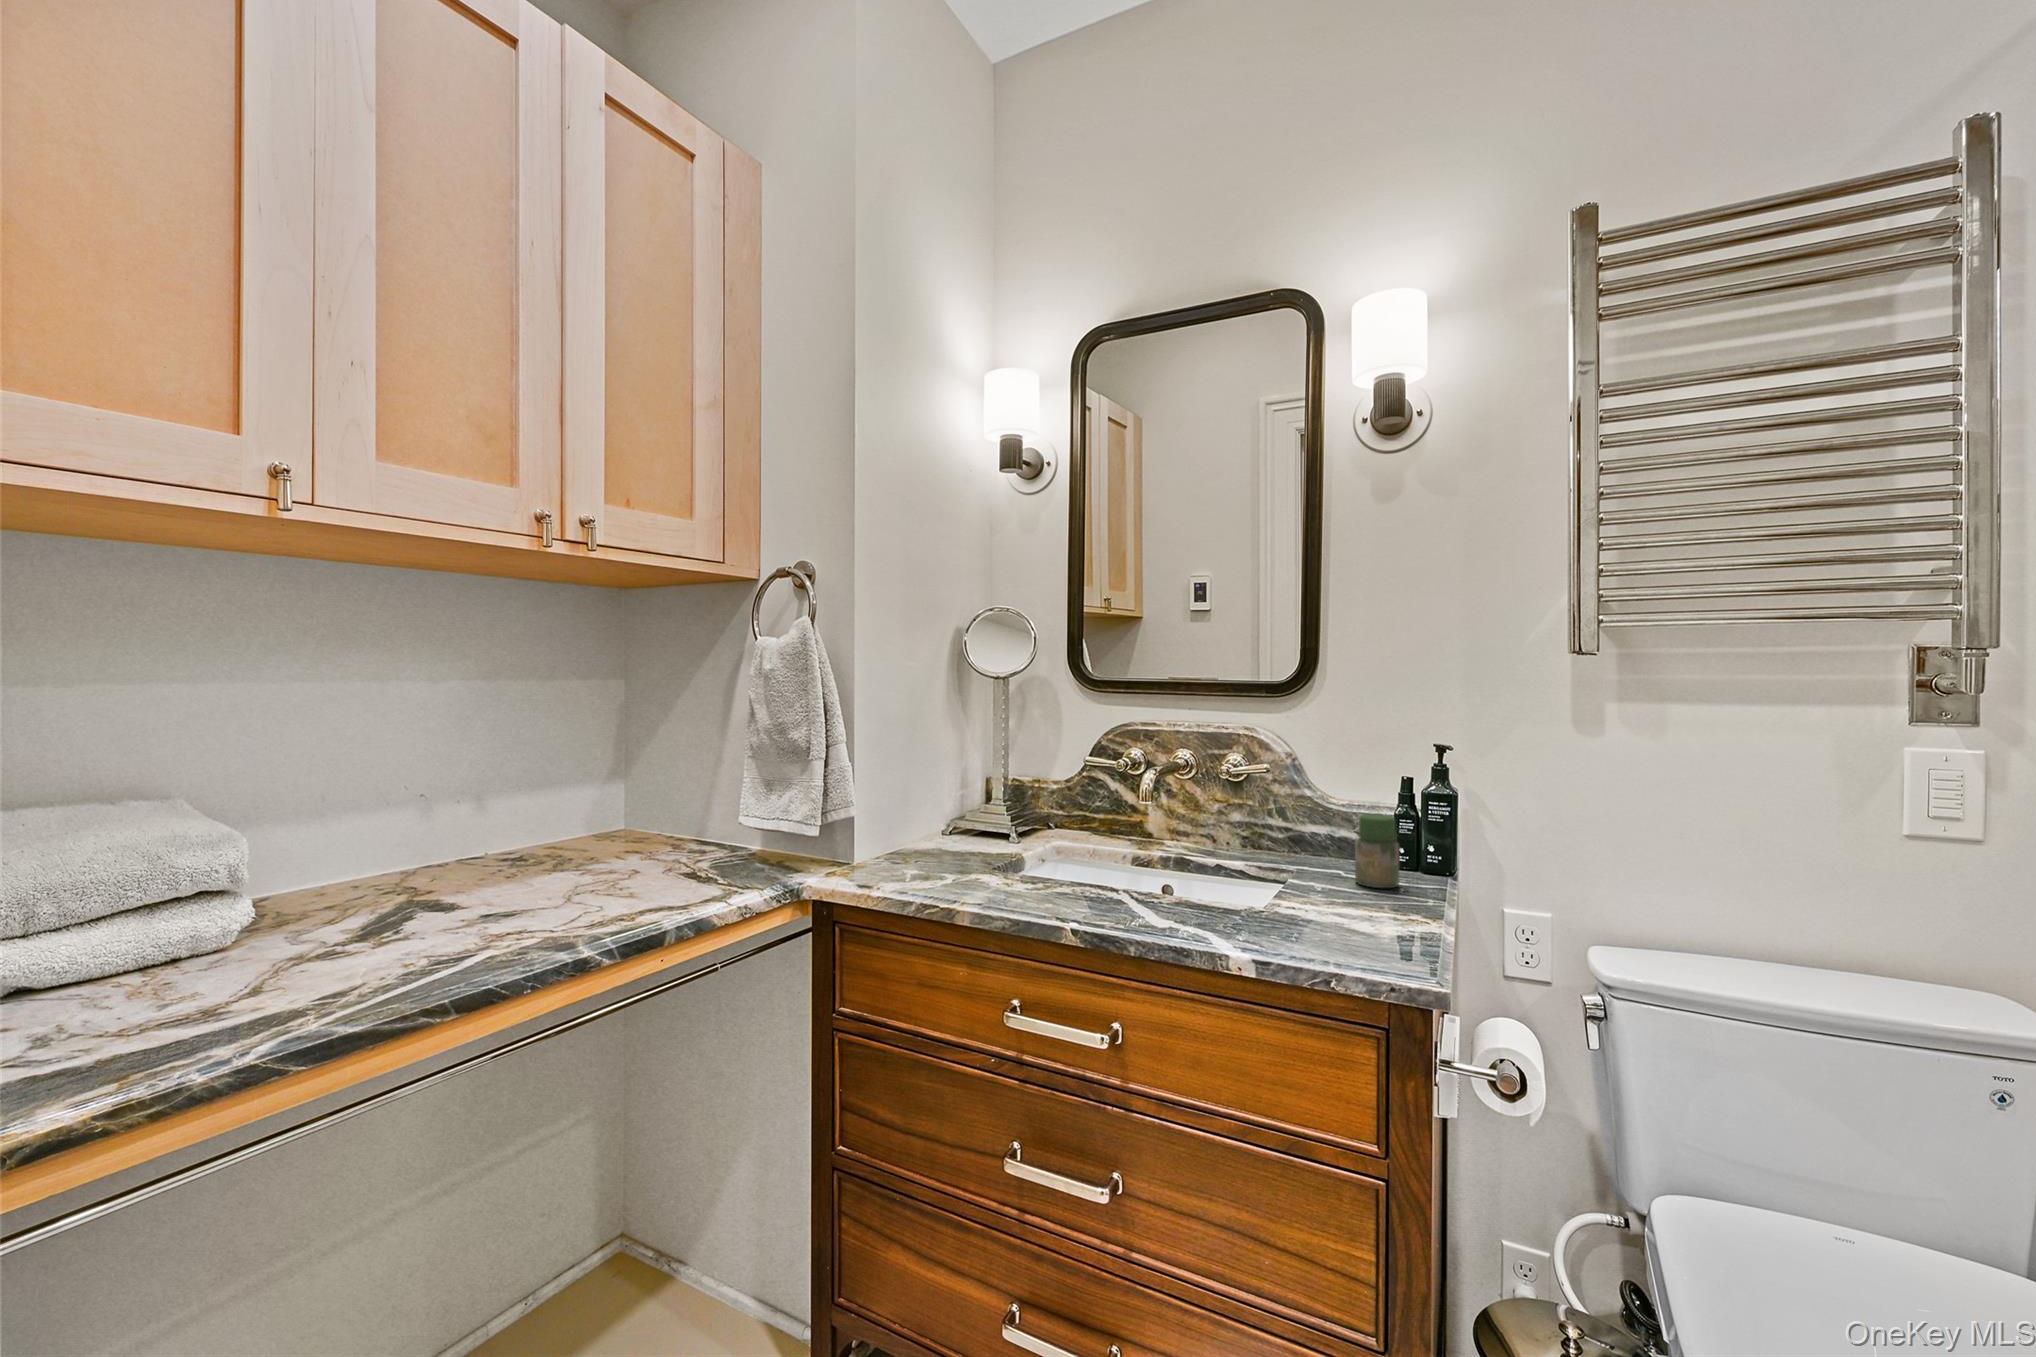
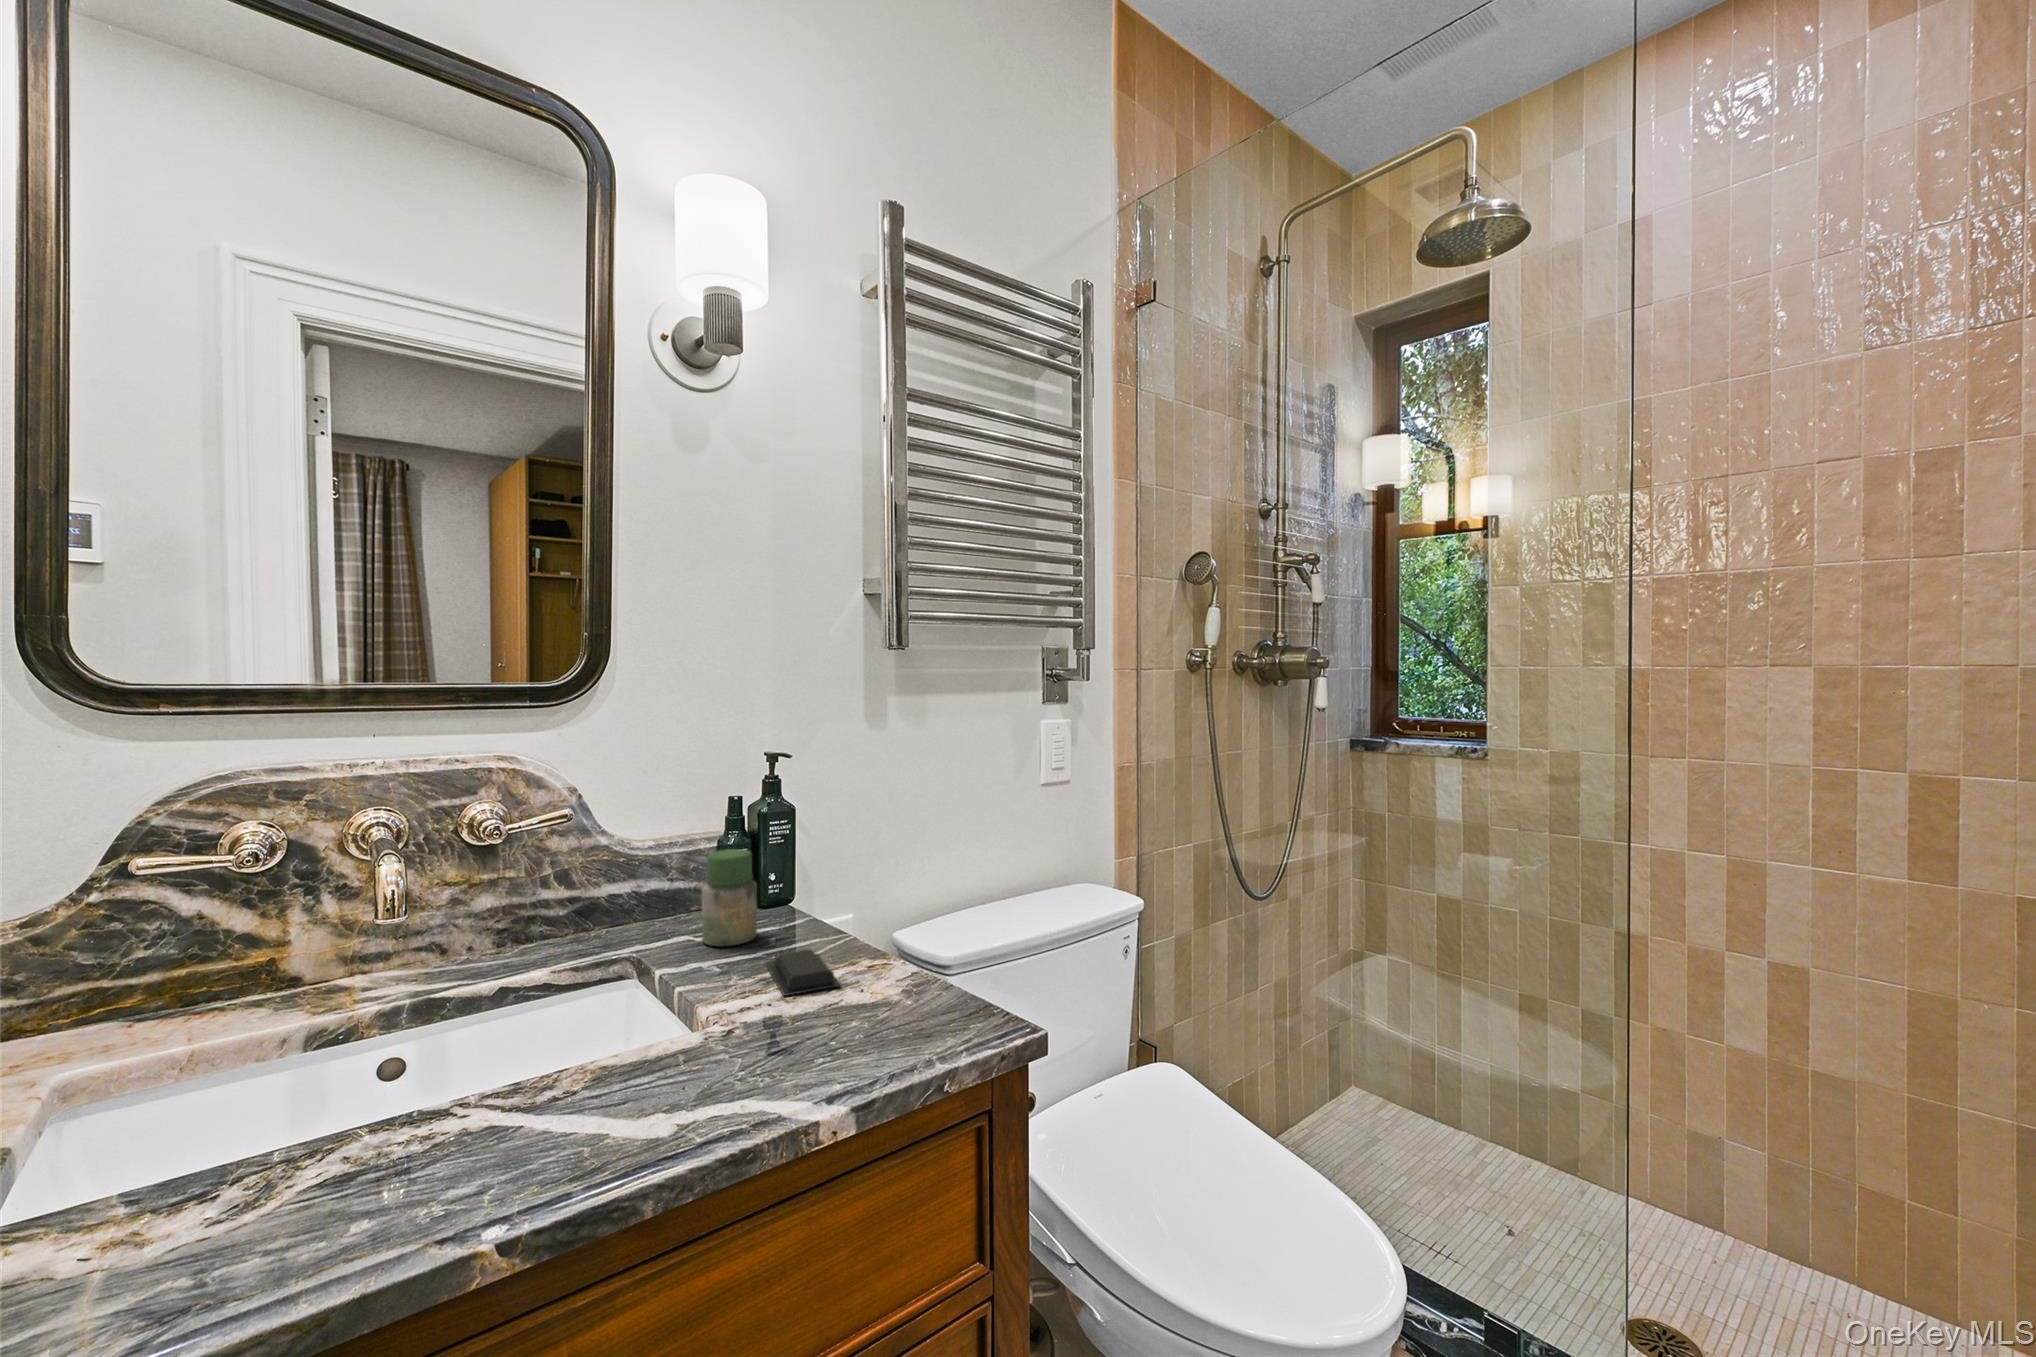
soap bar: none [1337,894,1408,924] -> present [765,949,841,996]

